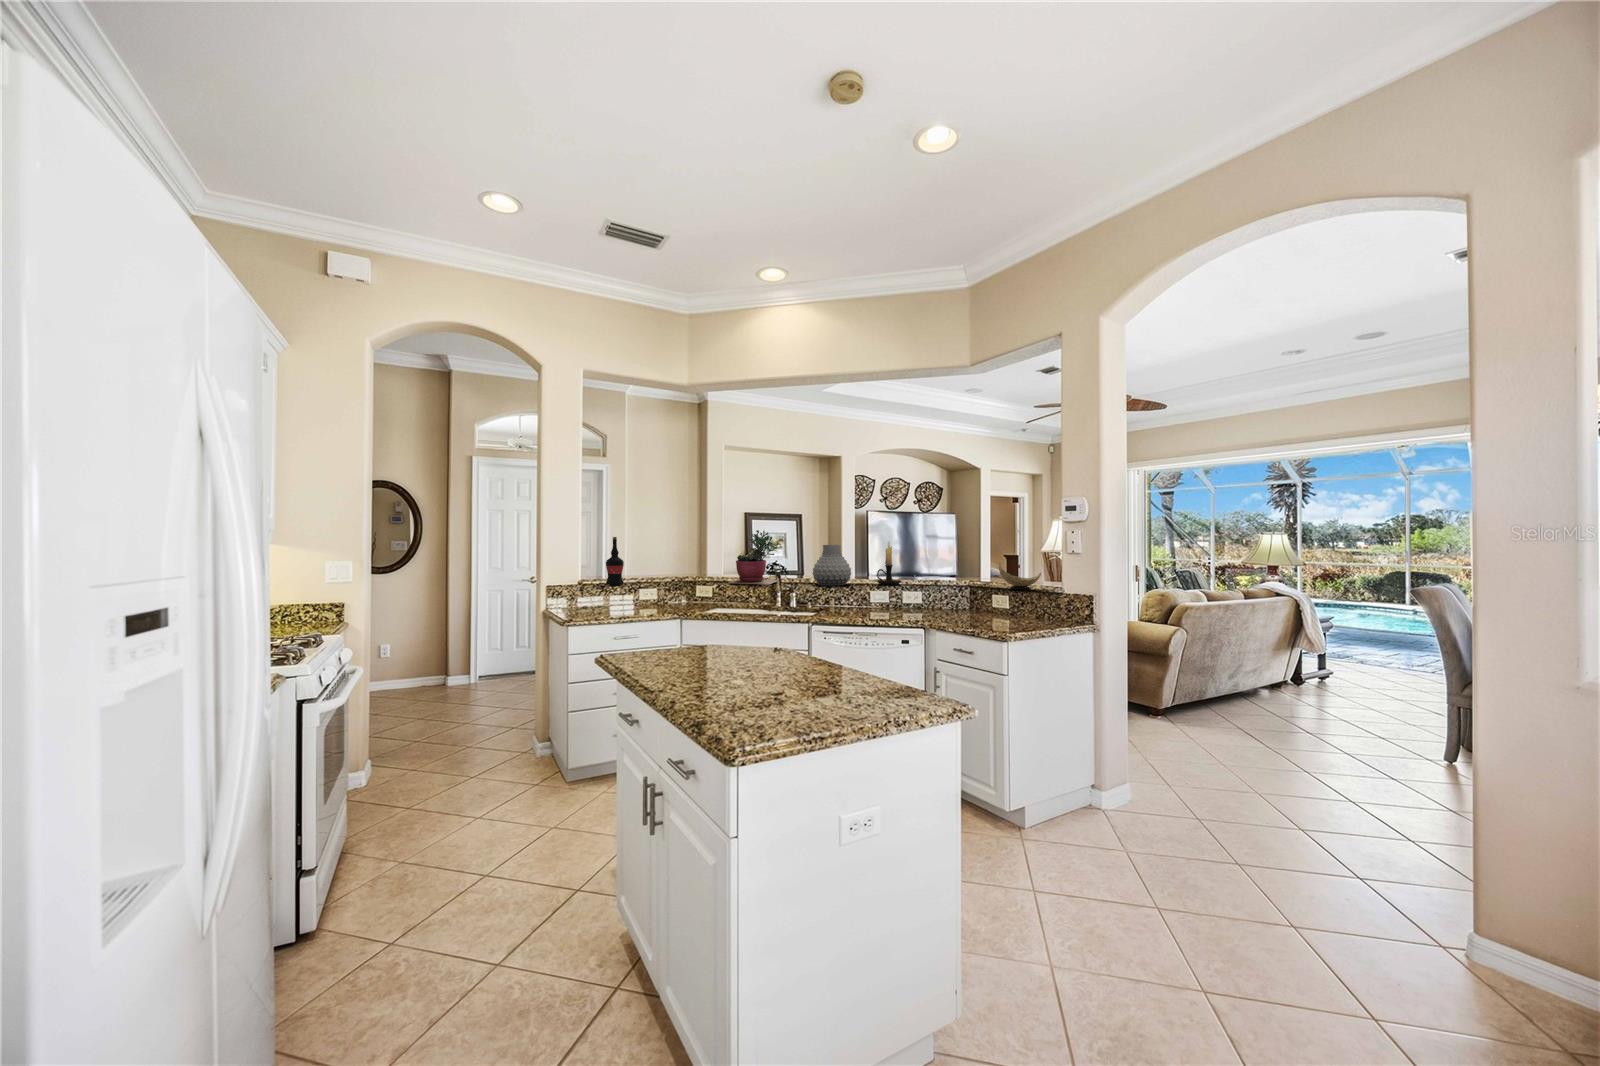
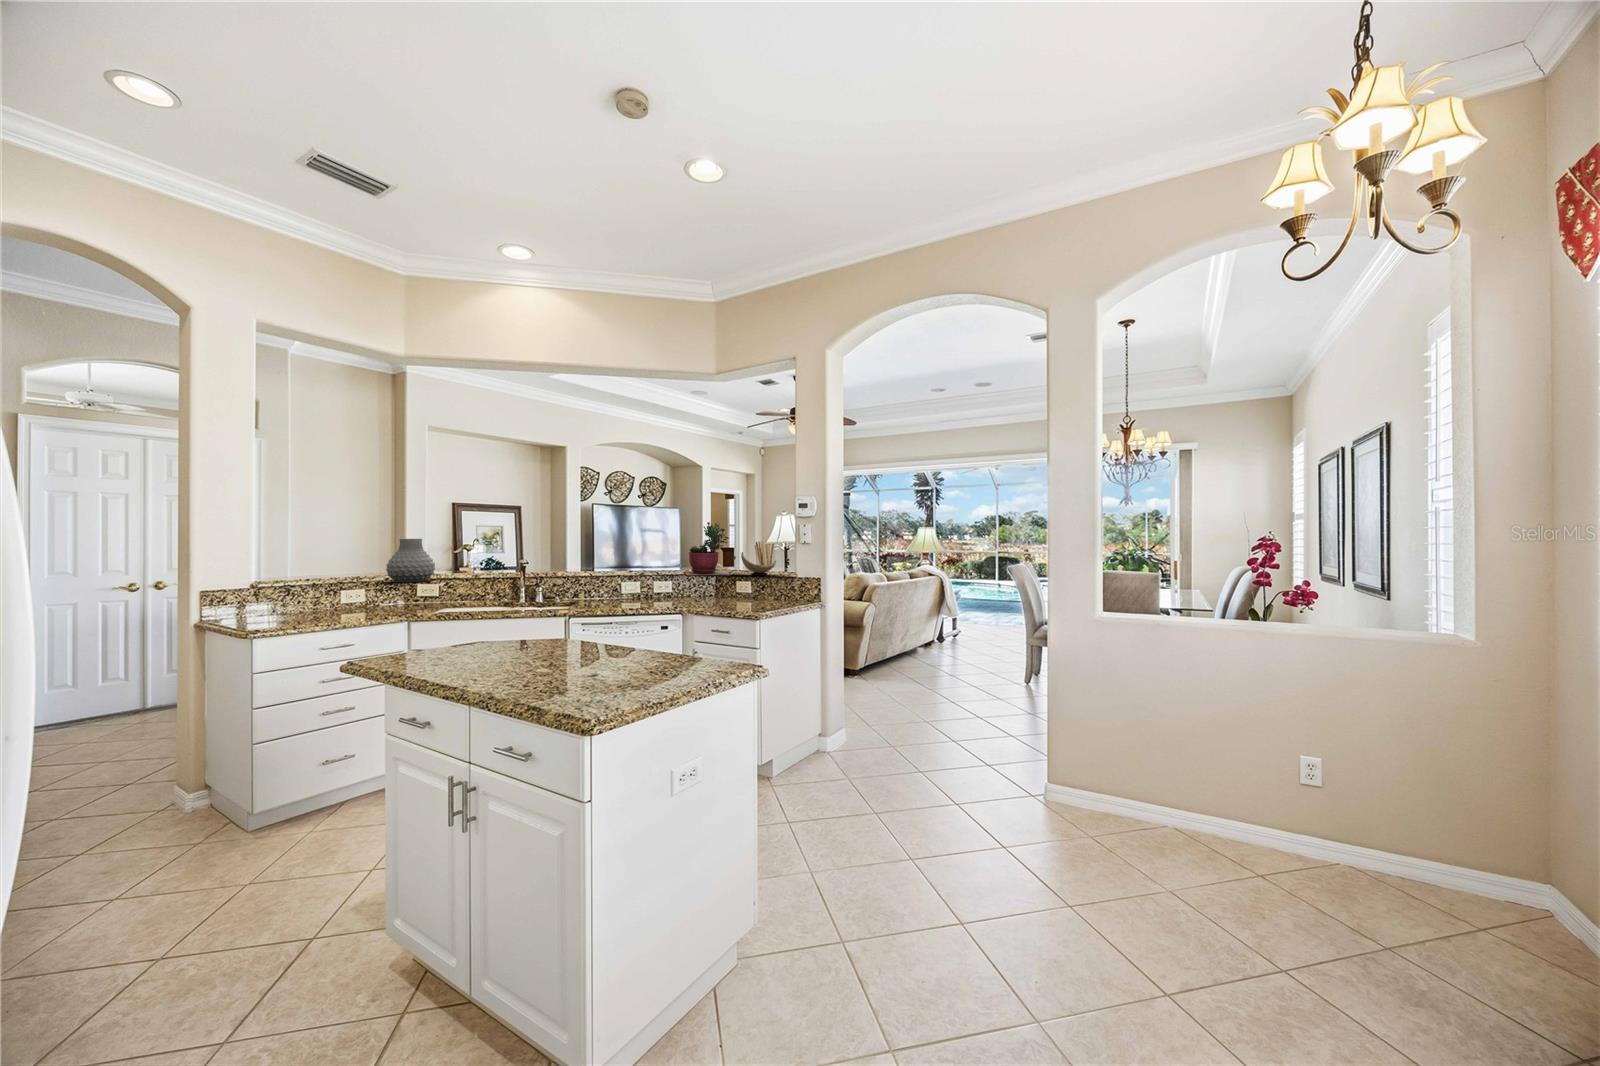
succulent plant: present [729,530,779,585] -> present [685,522,730,575]
wine bottle: present [606,537,624,585] -> none [292,529,319,587]
candle holder: present [877,541,901,585] -> none [627,533,650,576]
vase: present [812,545,851,586] -> present [386,539,435,582]

